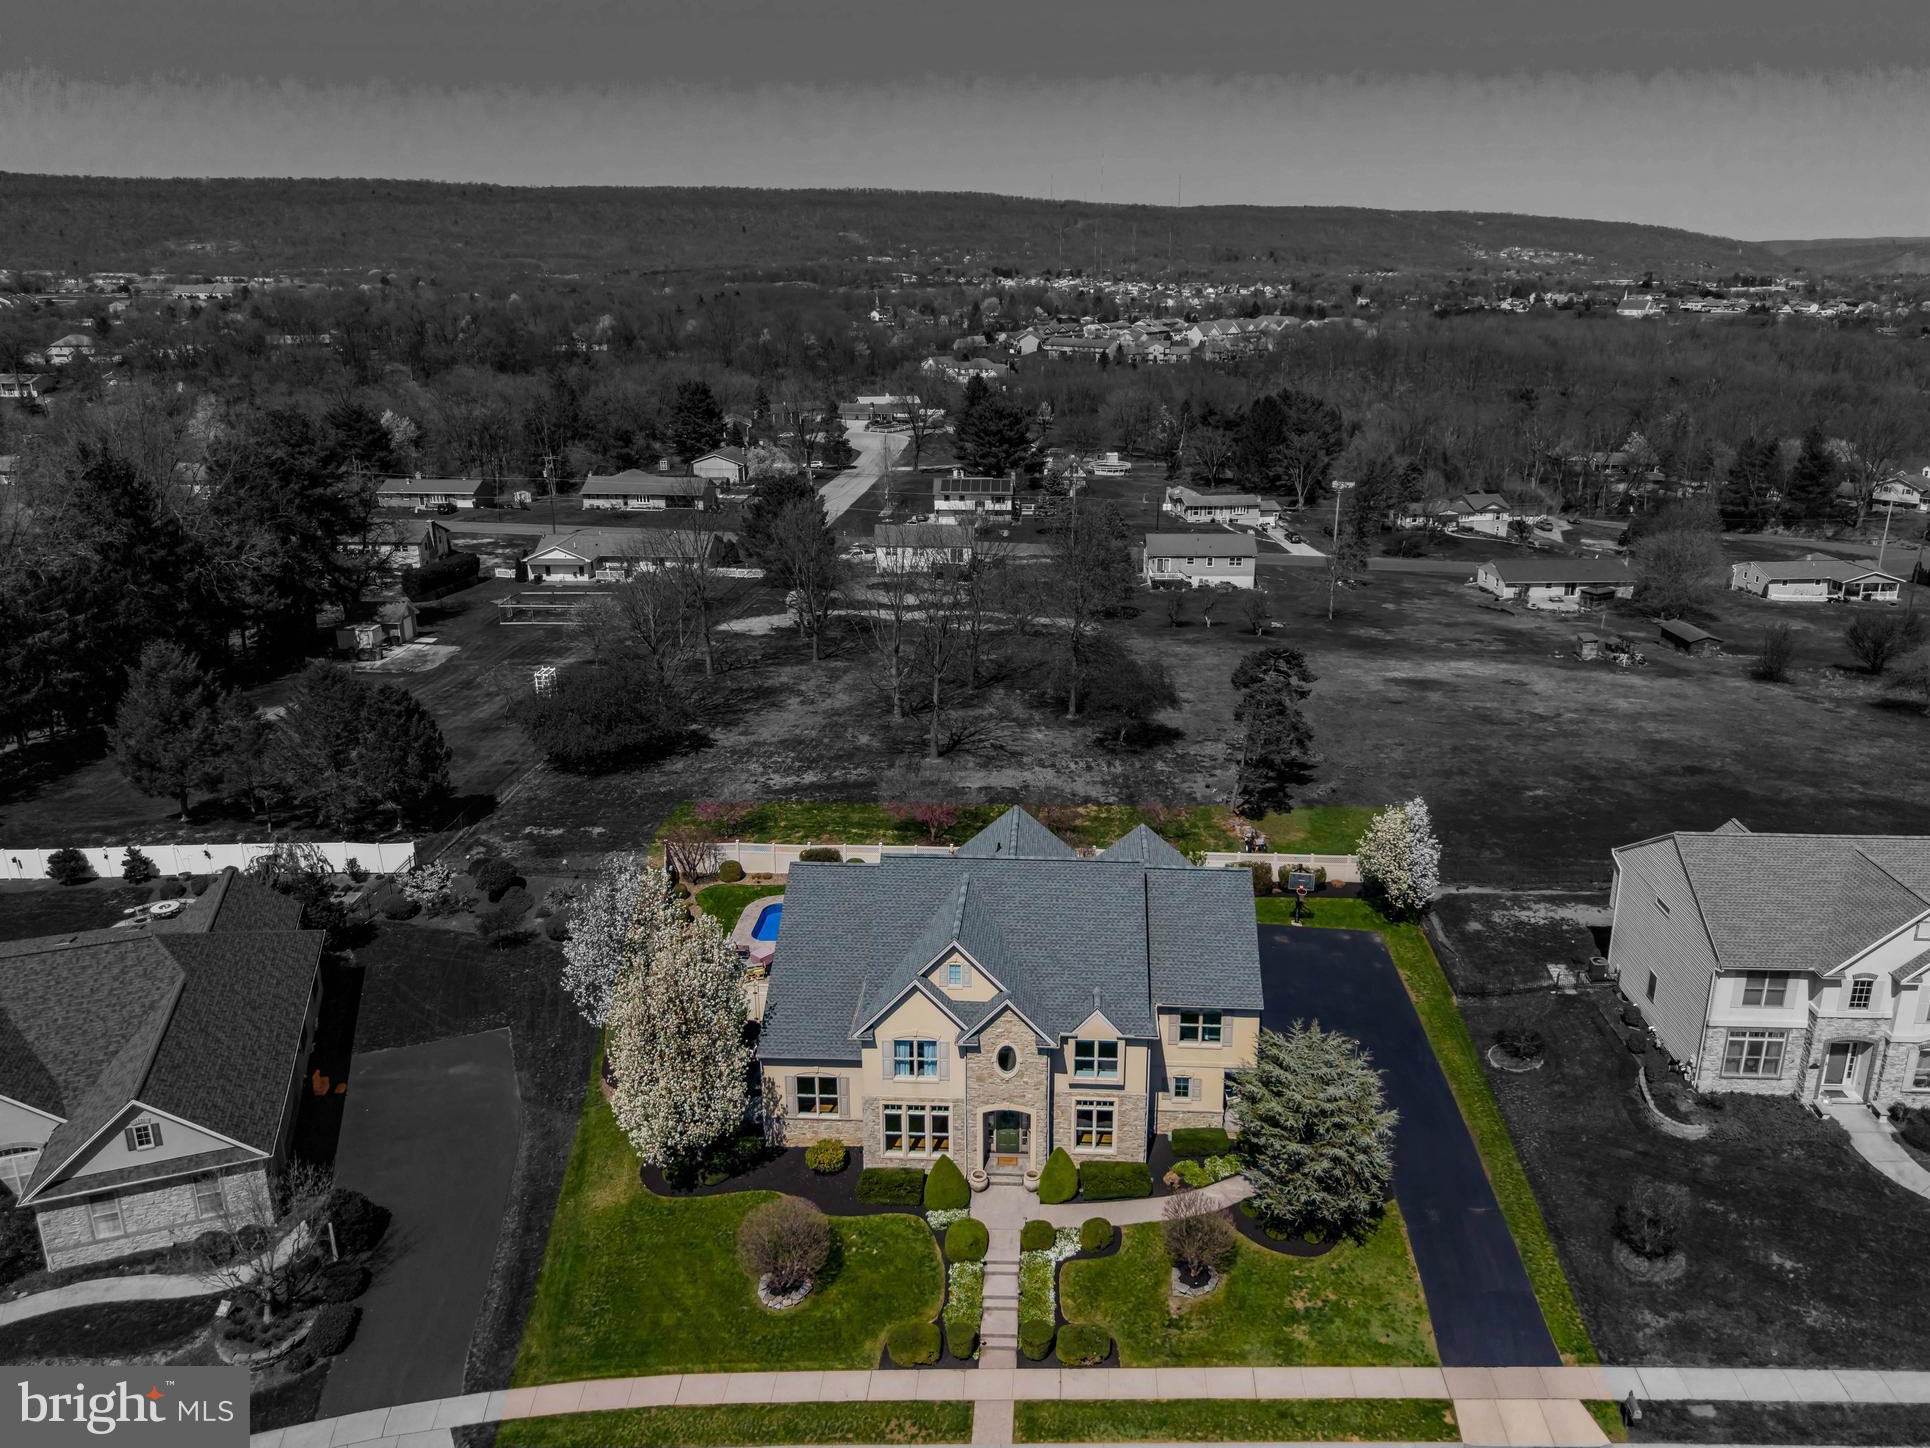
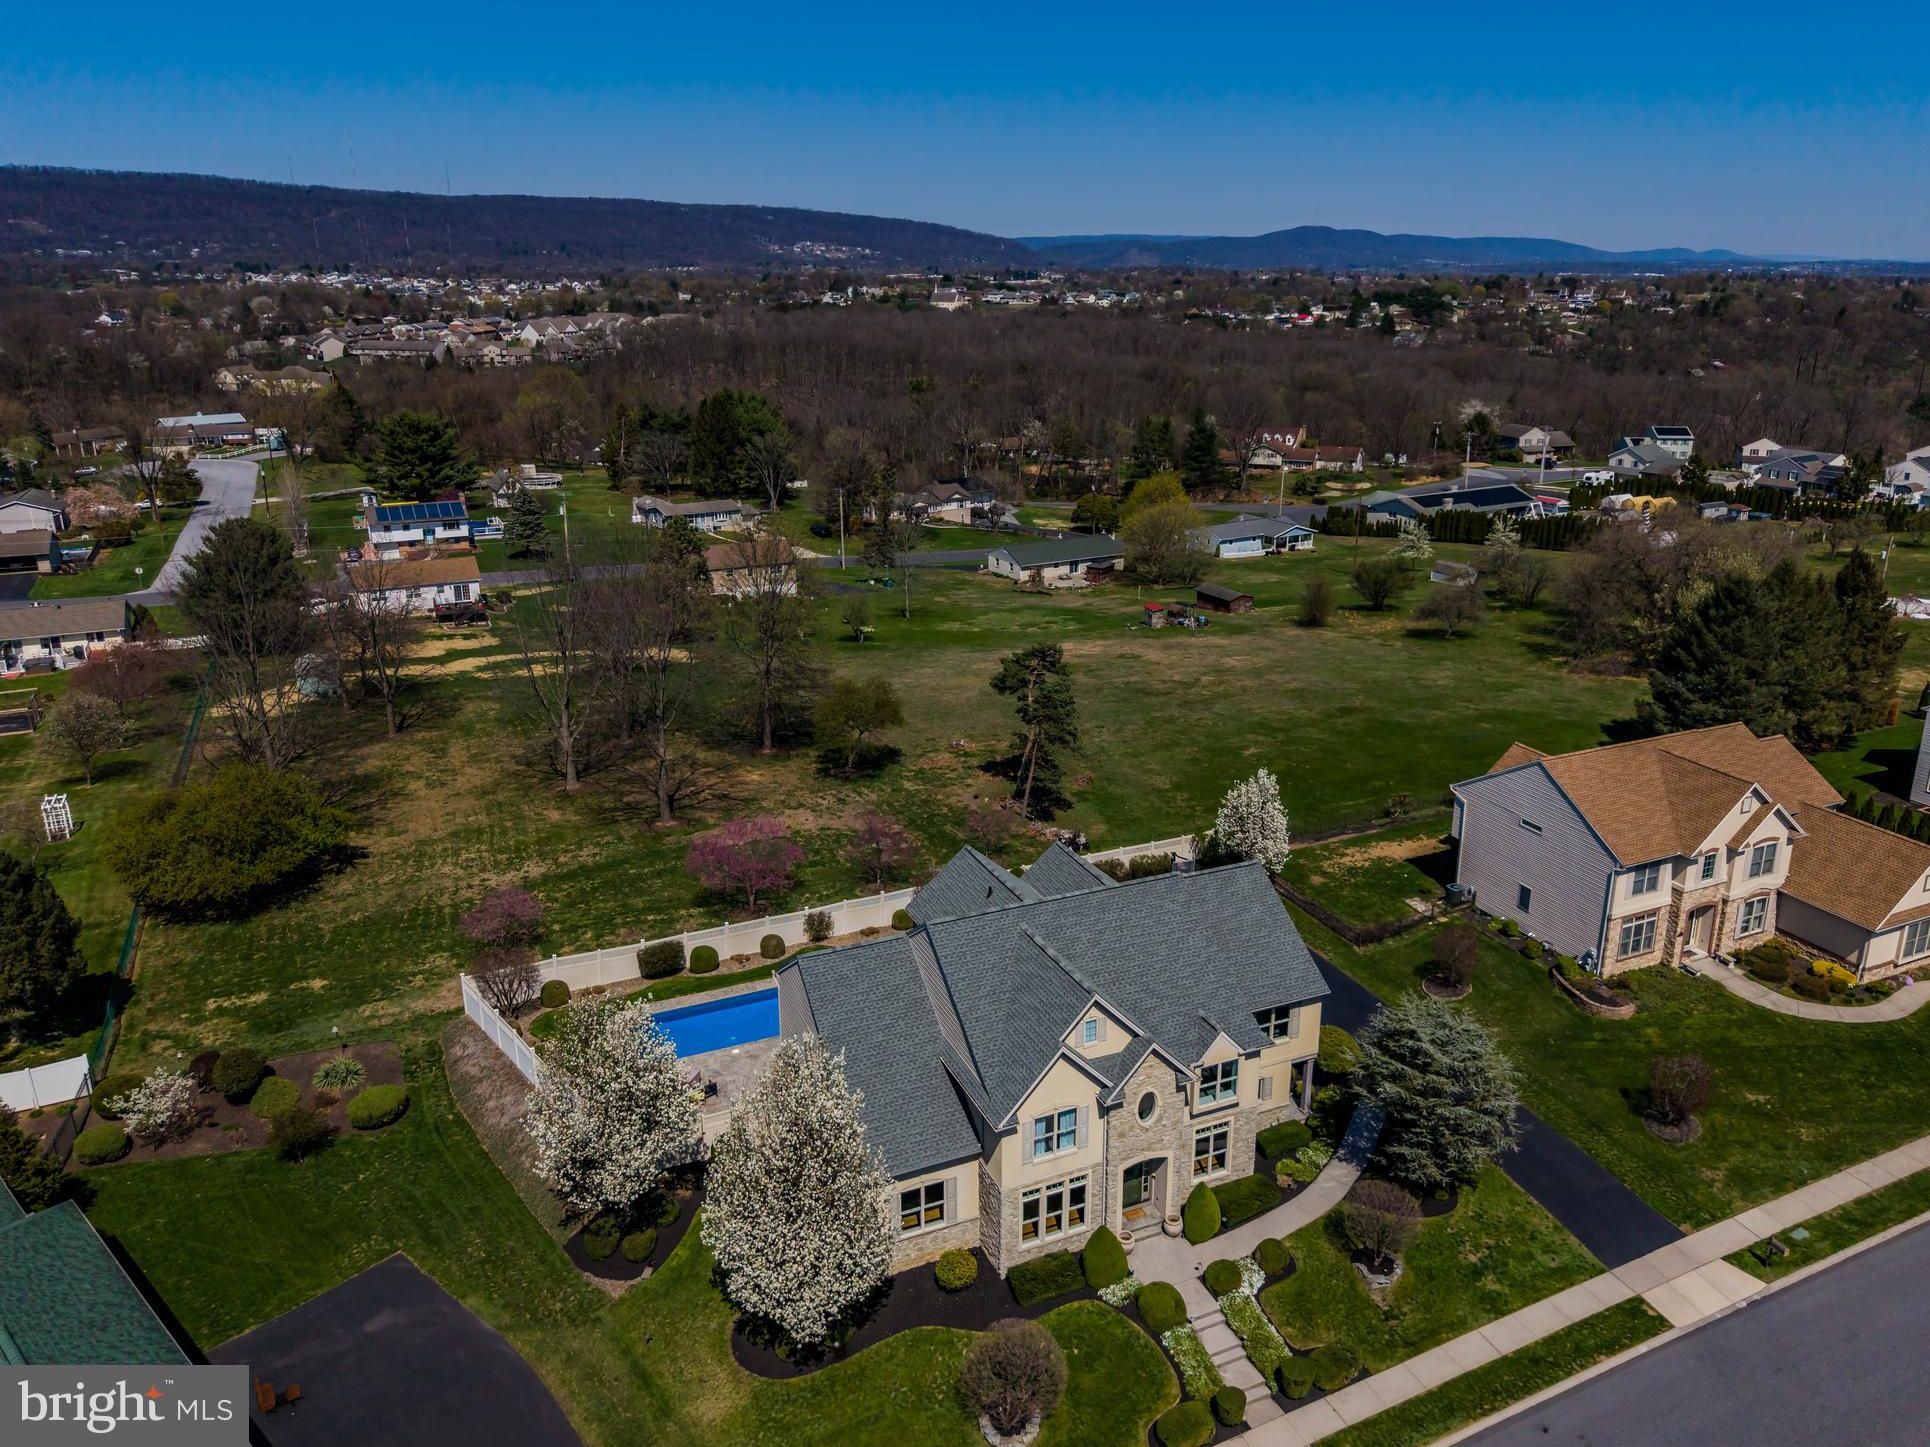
potted tree: none [686,1166,703,1191] -> present [832,1329,849,1357]

